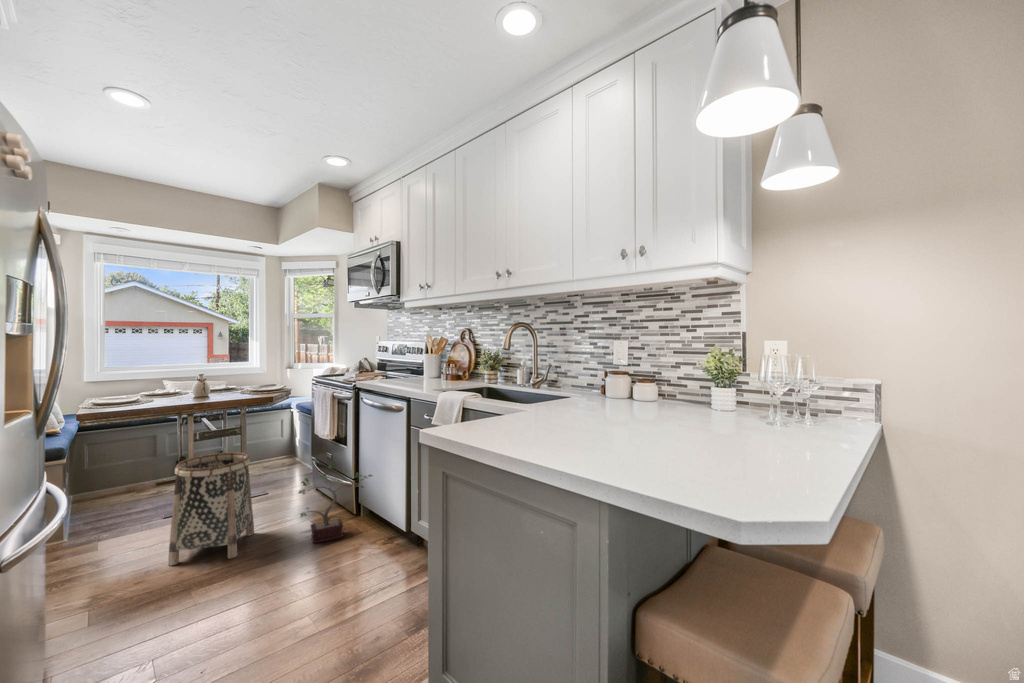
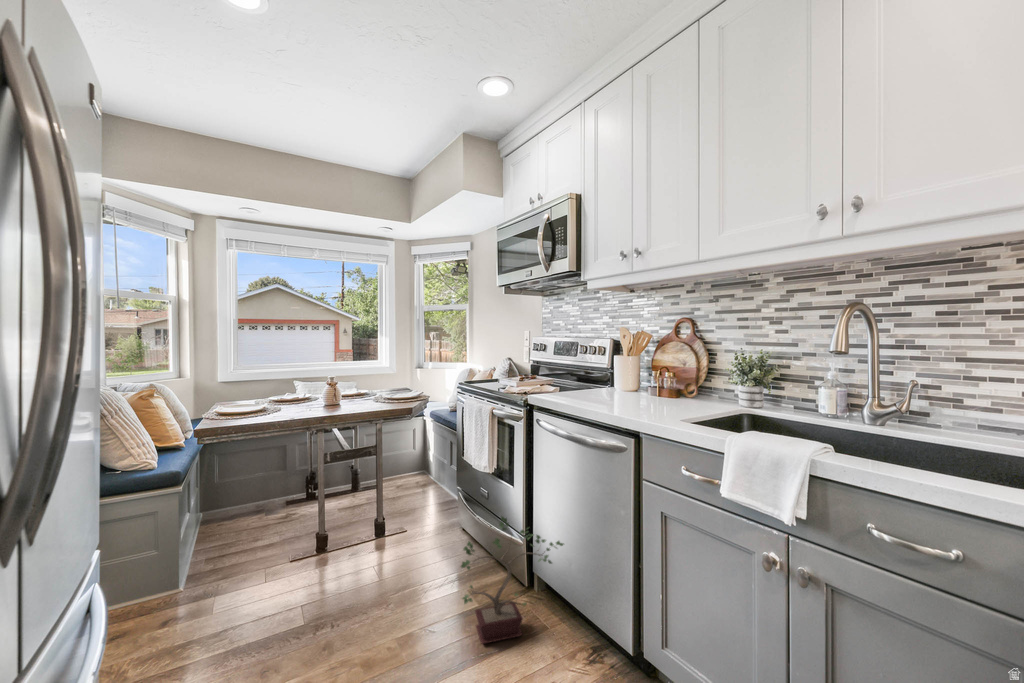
basket: present [168,452,254,565] -> none [291,492,398,663]

